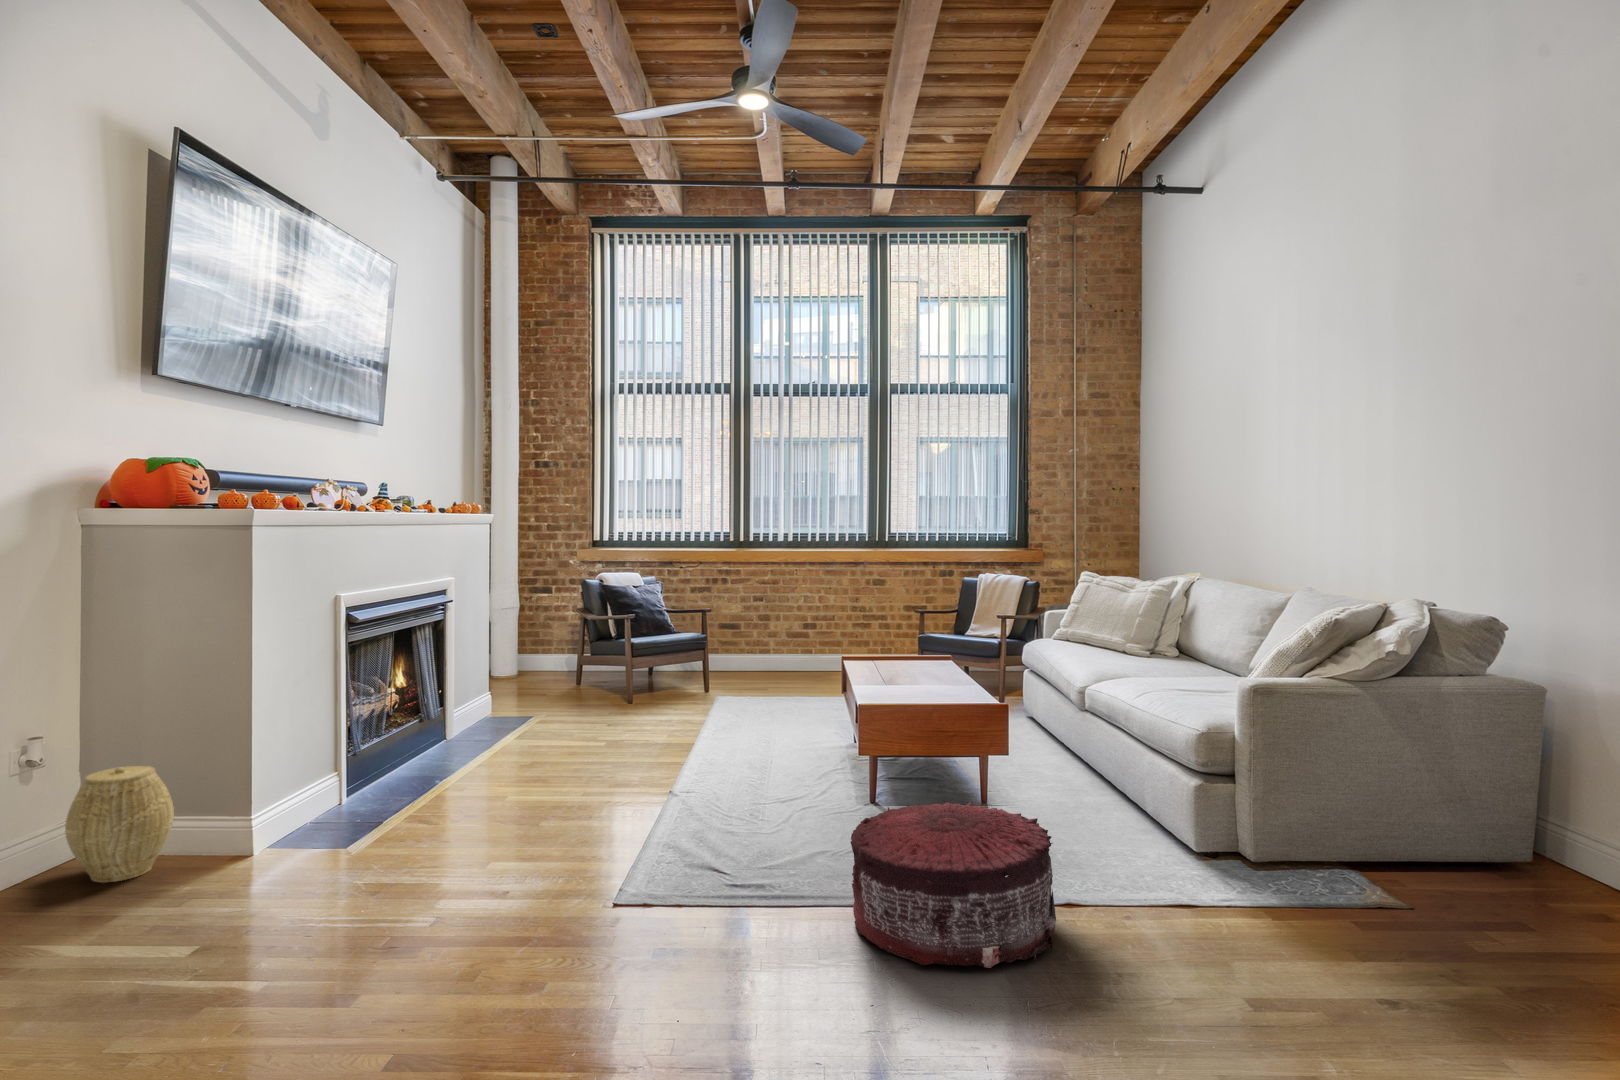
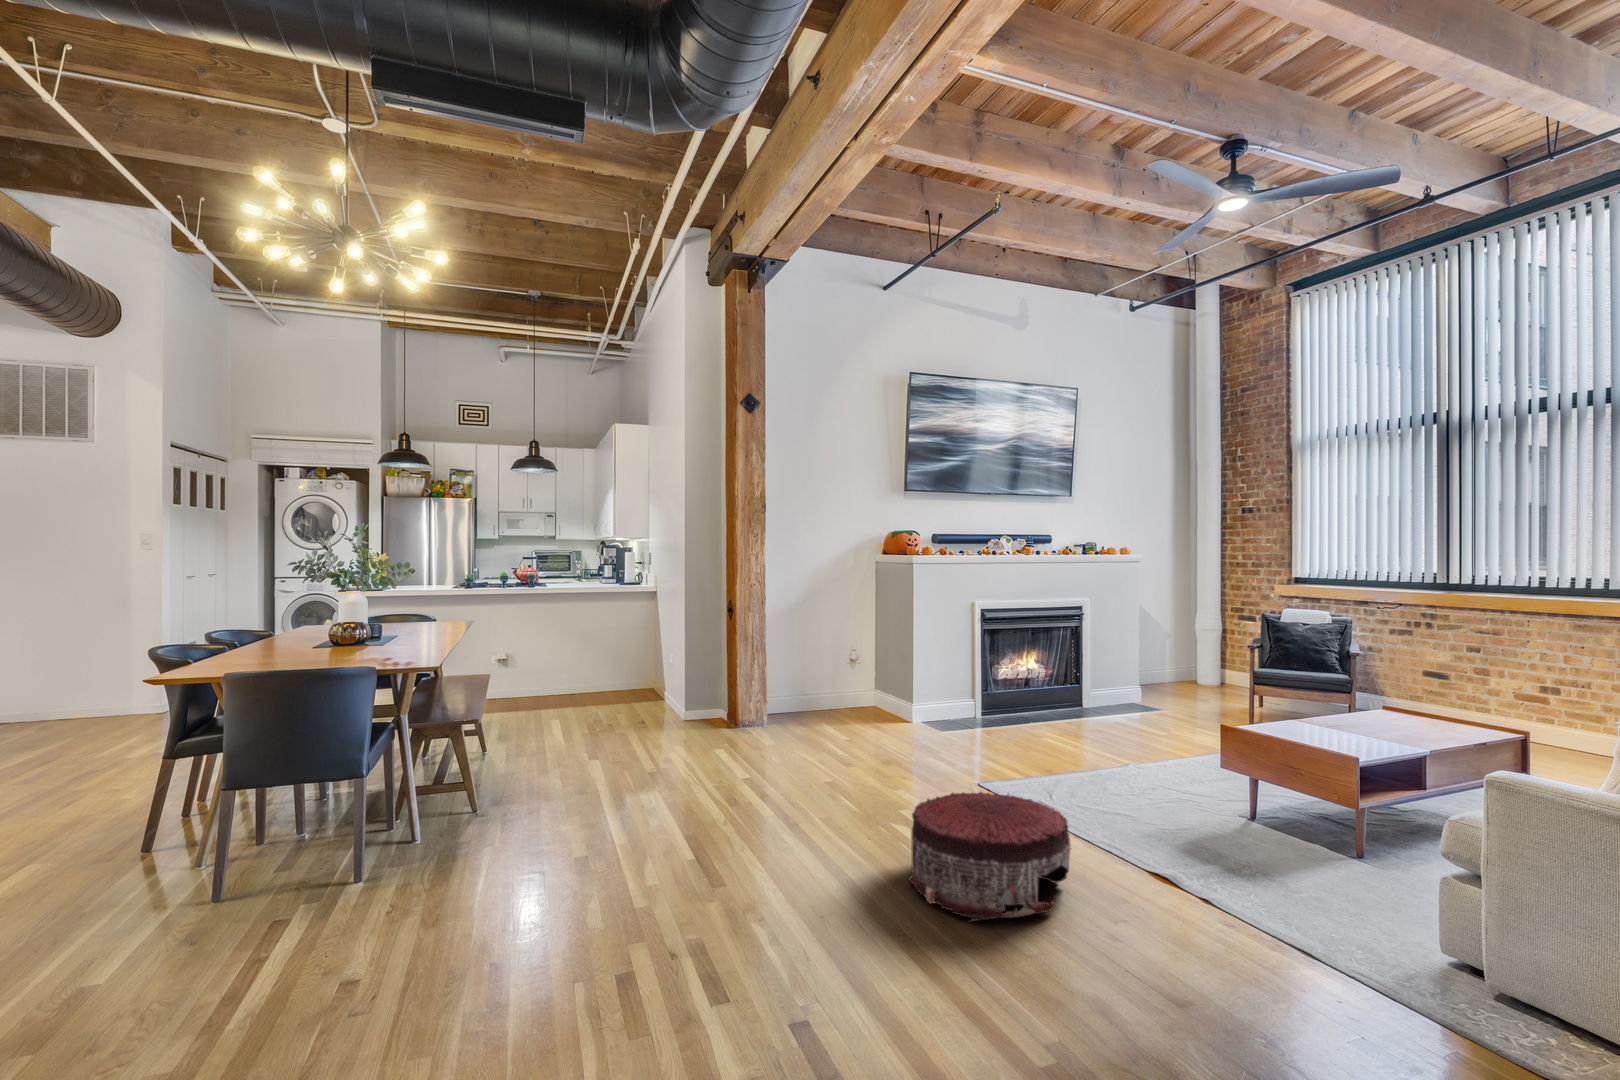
woven basket: present [65,766,174,883] -> none [801,673,839,723]

